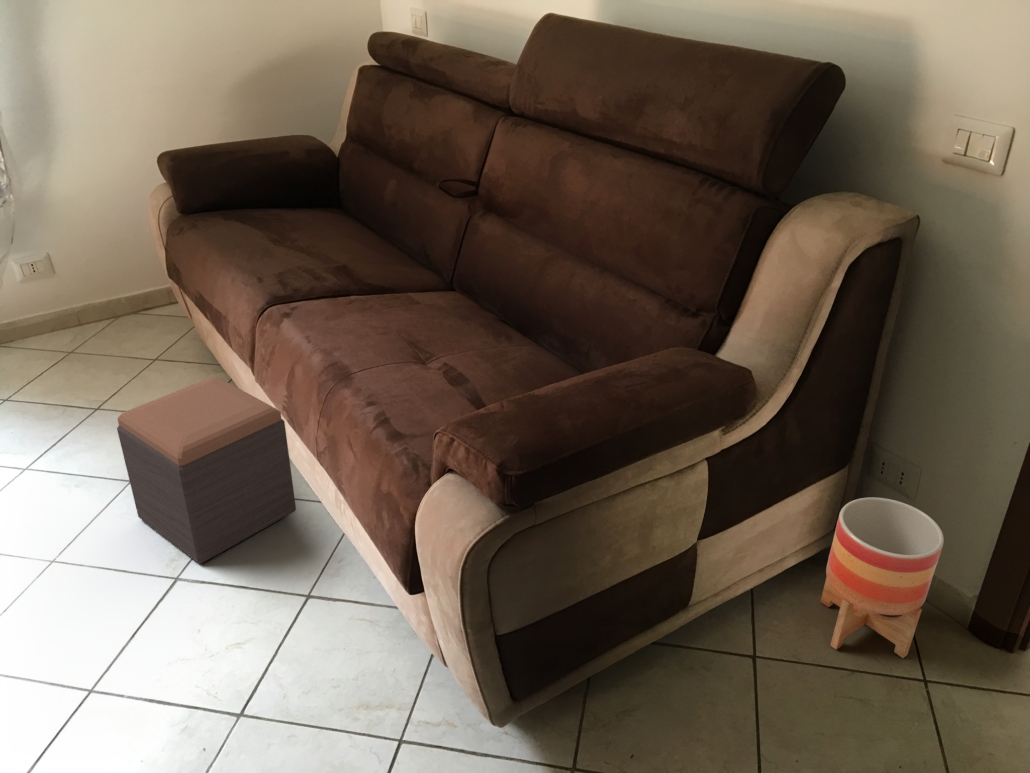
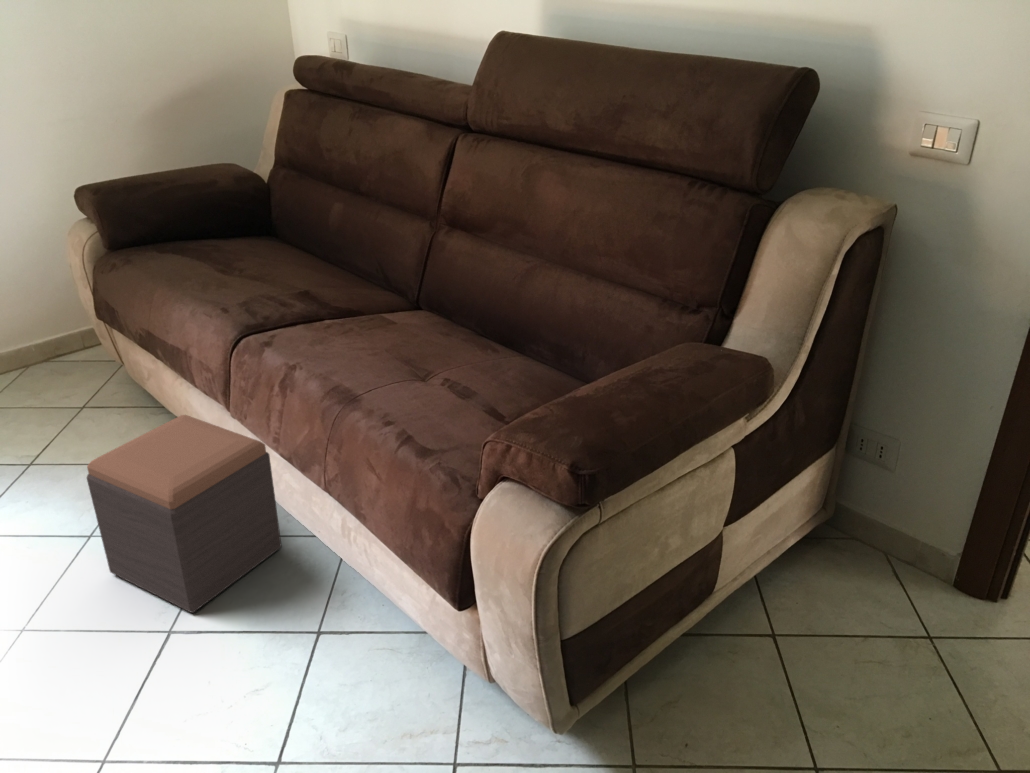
planter: present [821,497,944,658] -> none [819,472,937,620]

